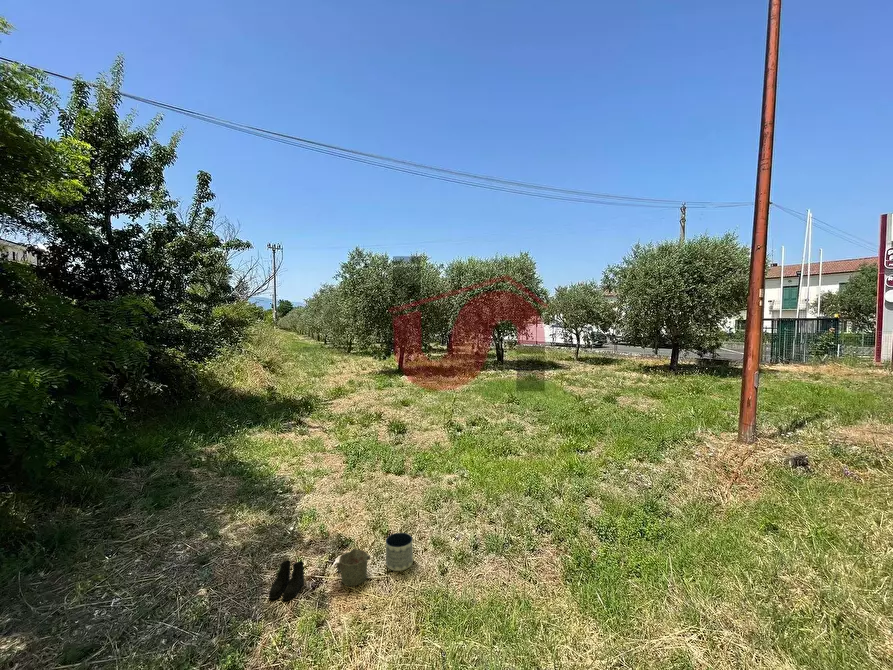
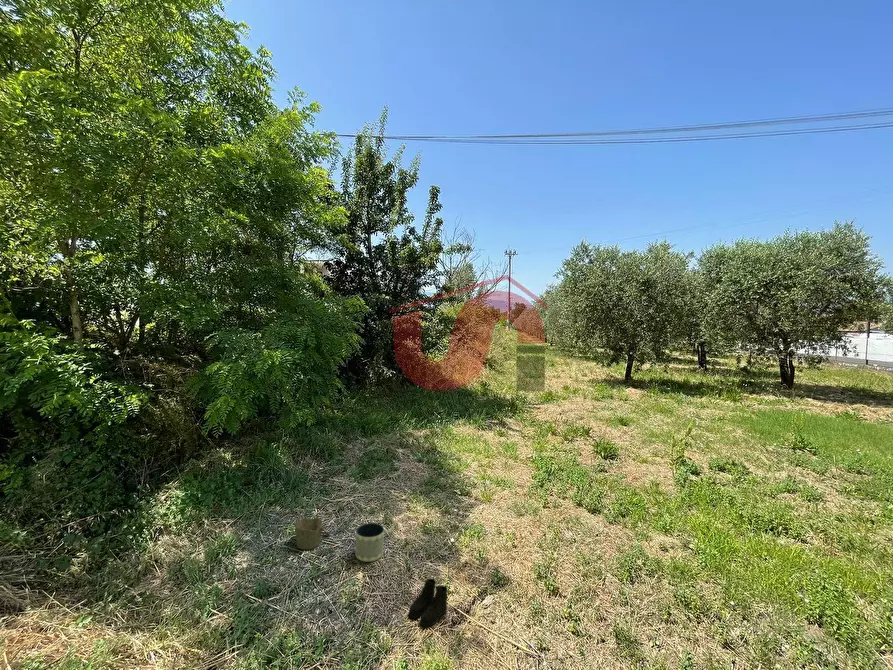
planter: present [386,533,413,571] -> present [355,523,384,561]
bucket: present [337,549,370,586] -> present [294,517,330,550]

